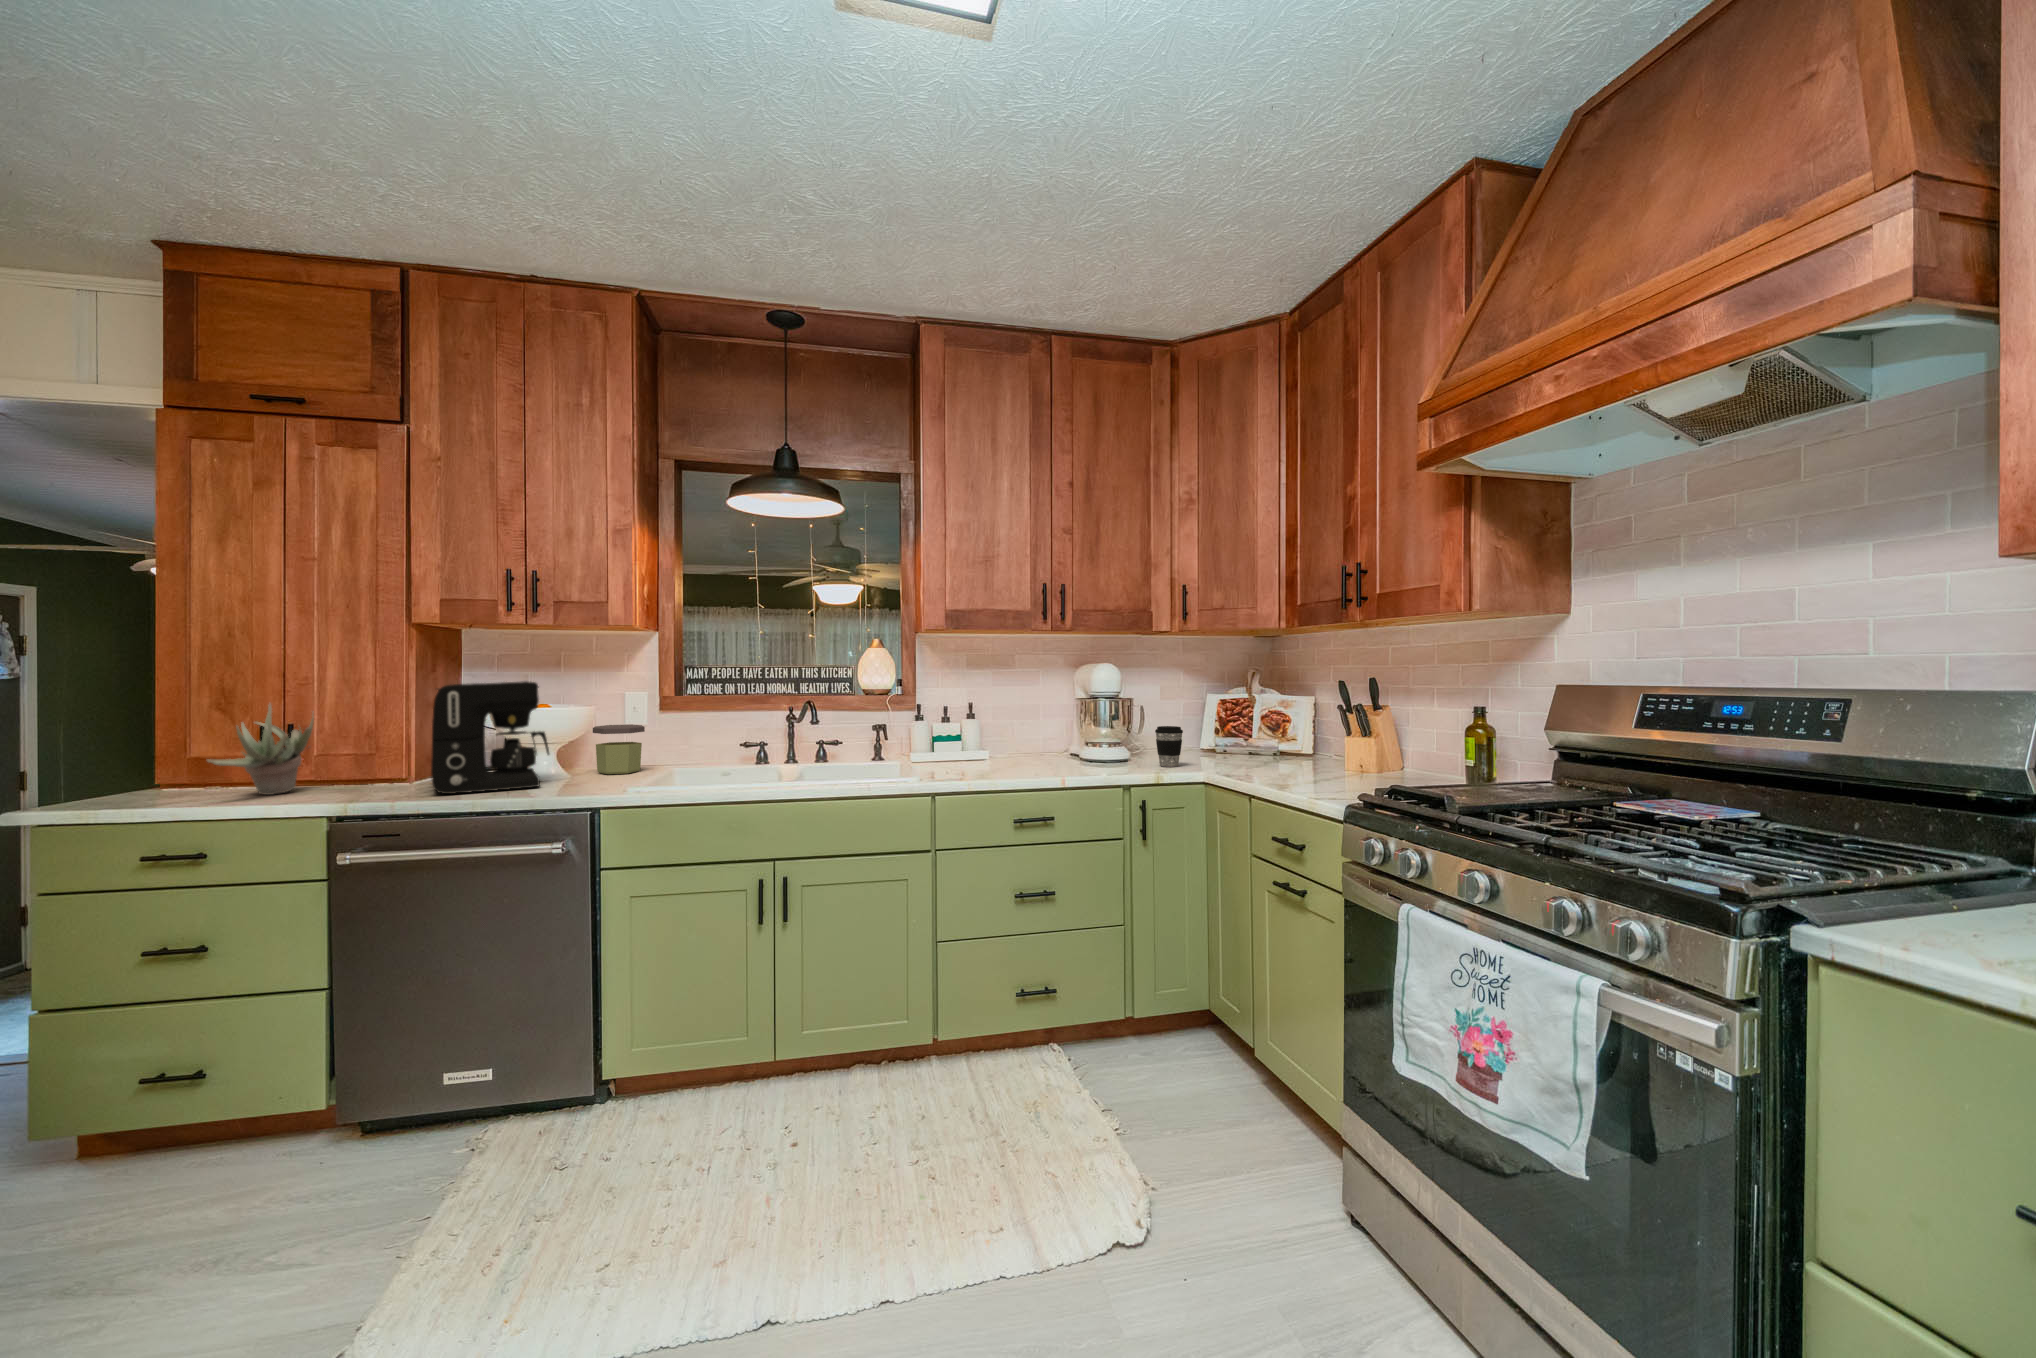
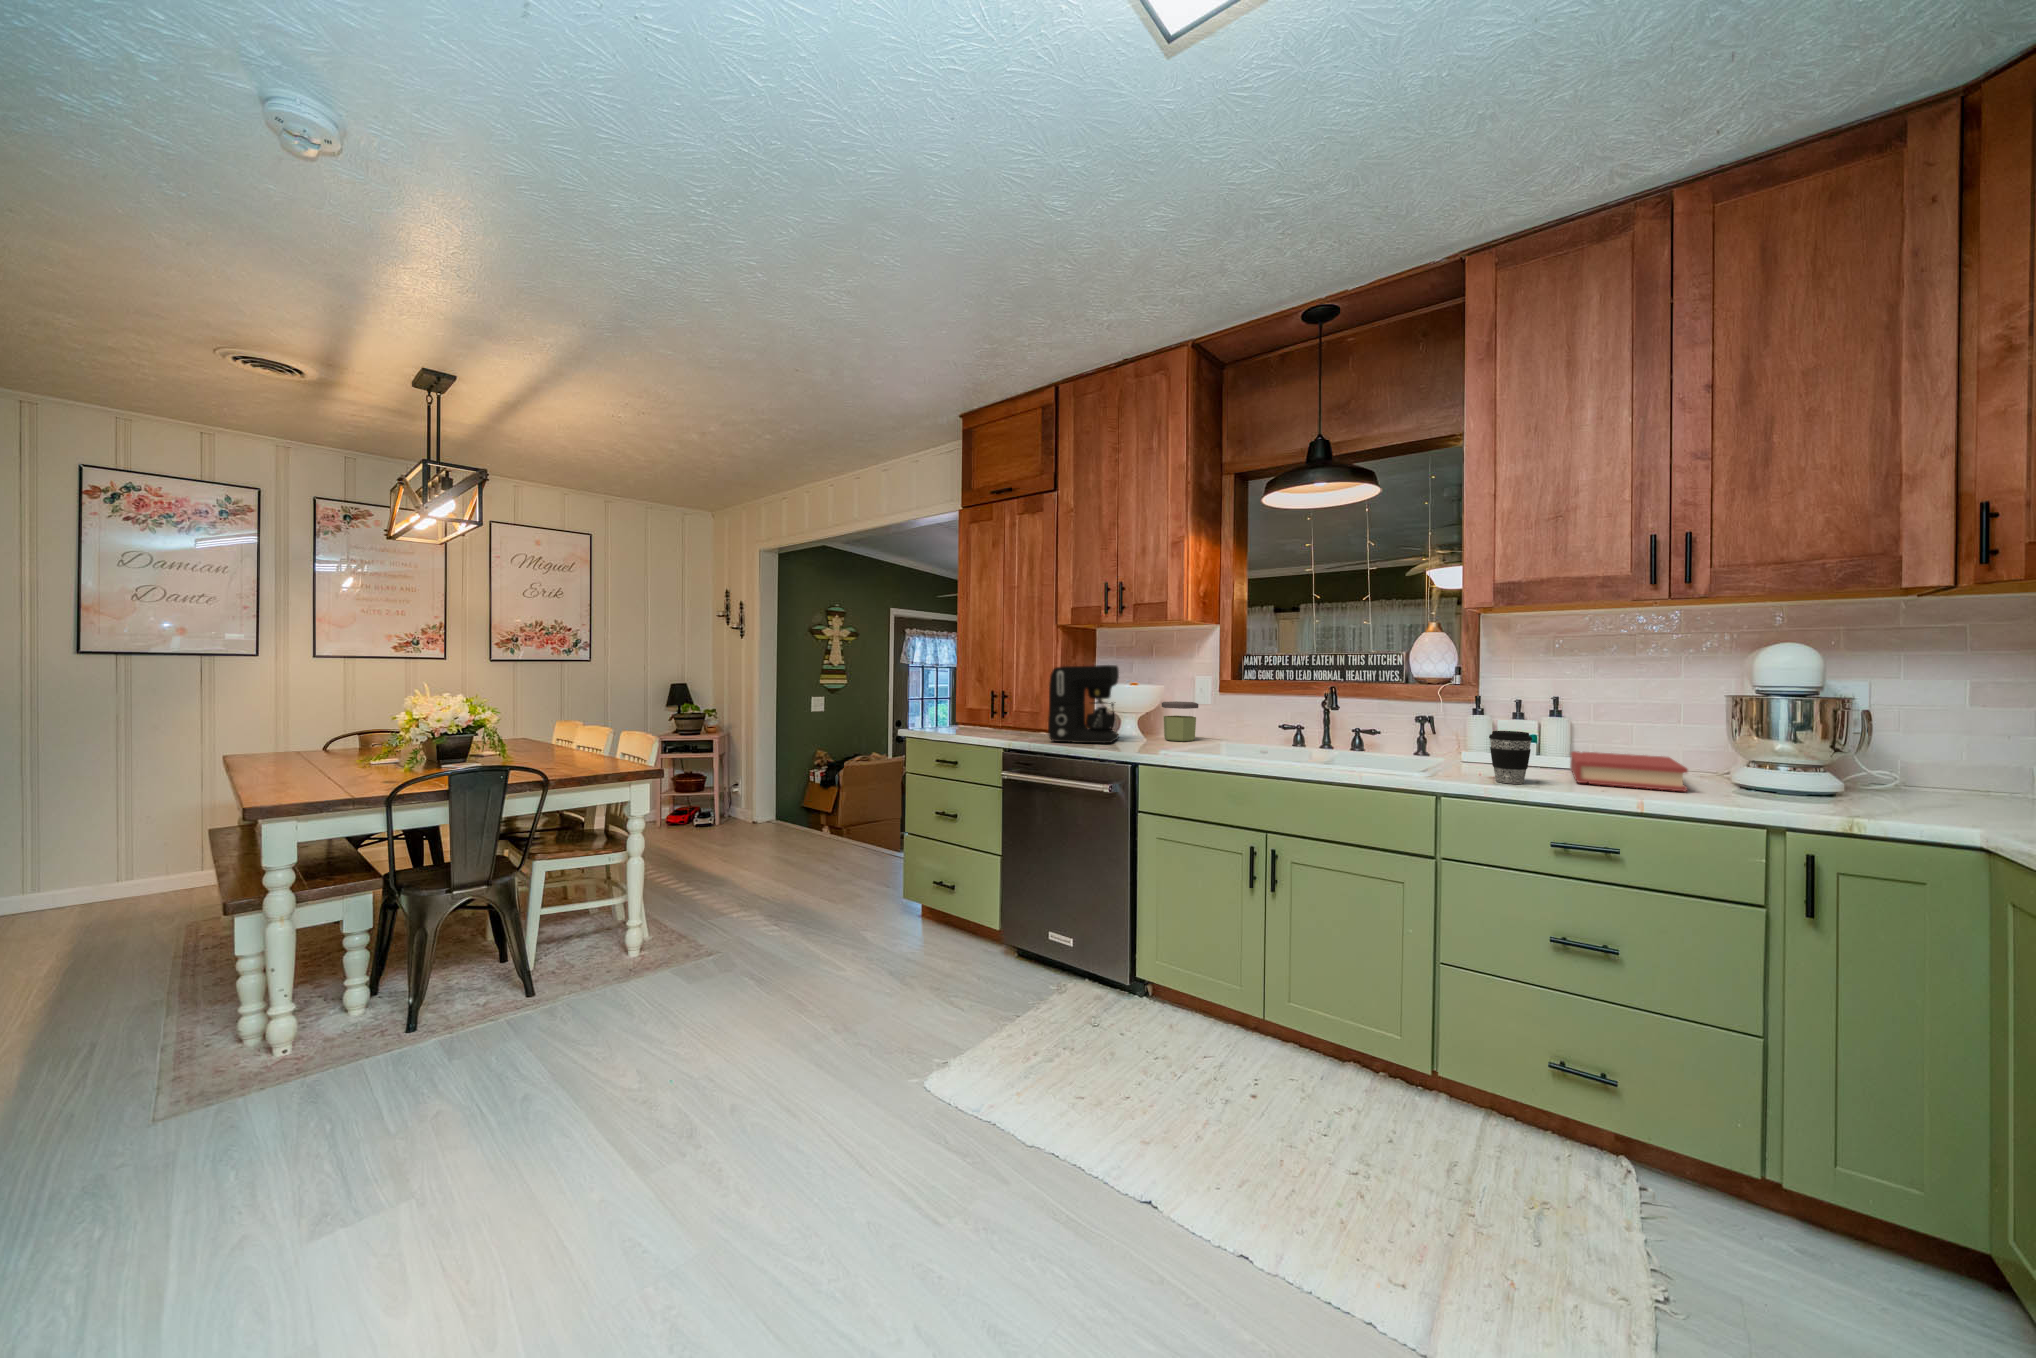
succulent plant: present [207,704,314,795] -> none [955,676,1007,732]
coffee cup: present [1155,726,1183,767] -> present [1489,731,1532,784]
hardback book: none [990,745,1071,771] -> present [1570,751,1688,792]

